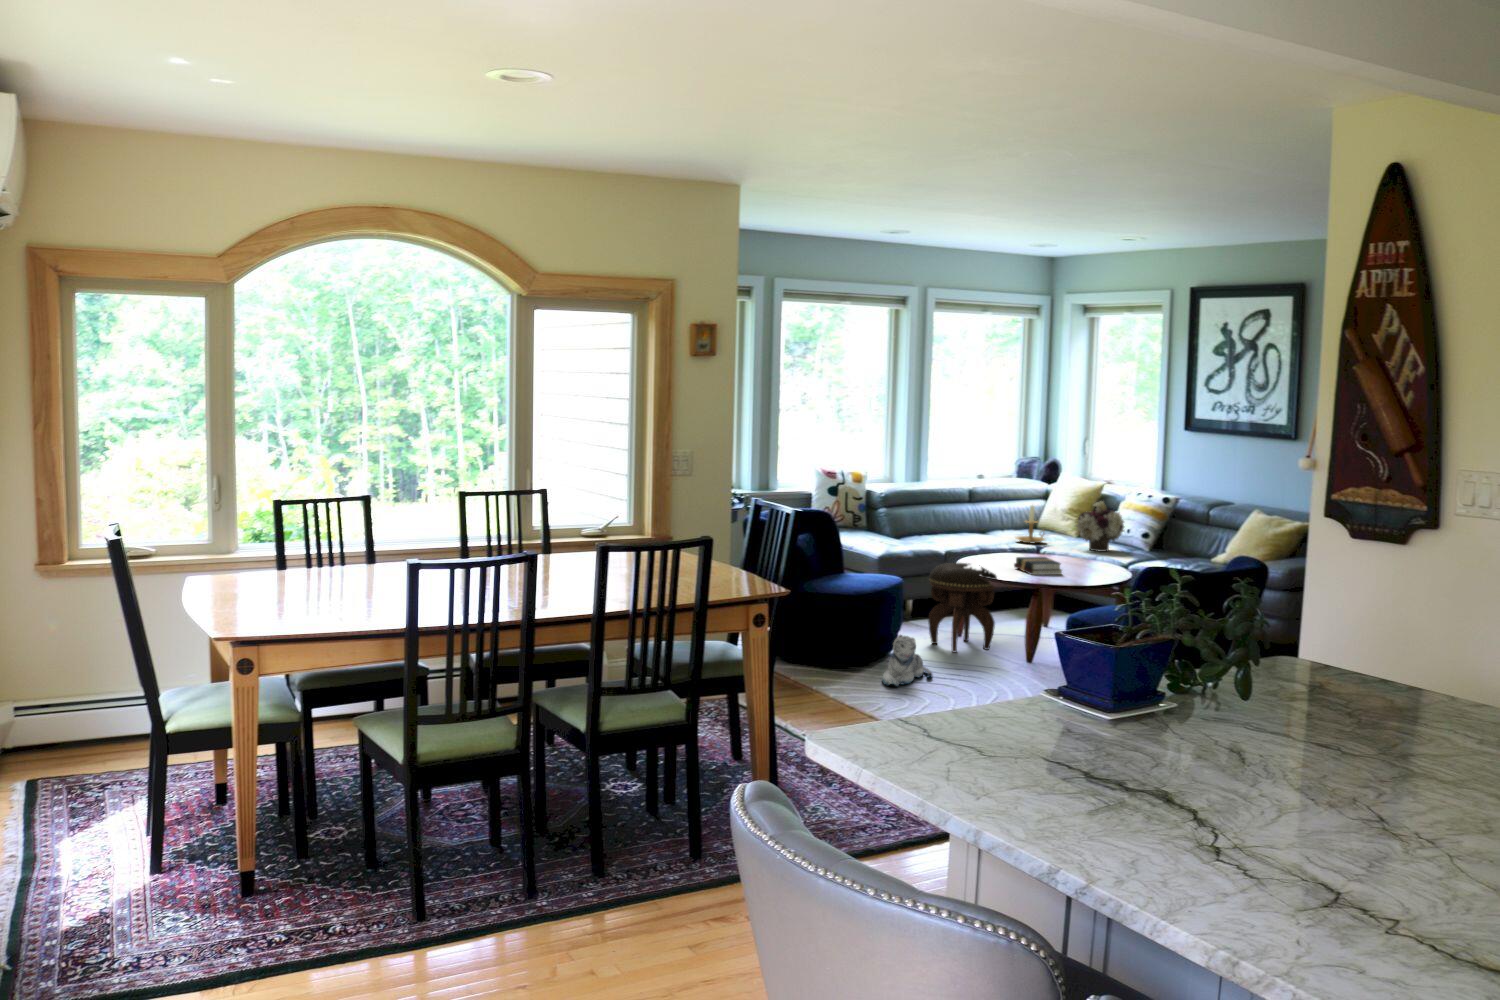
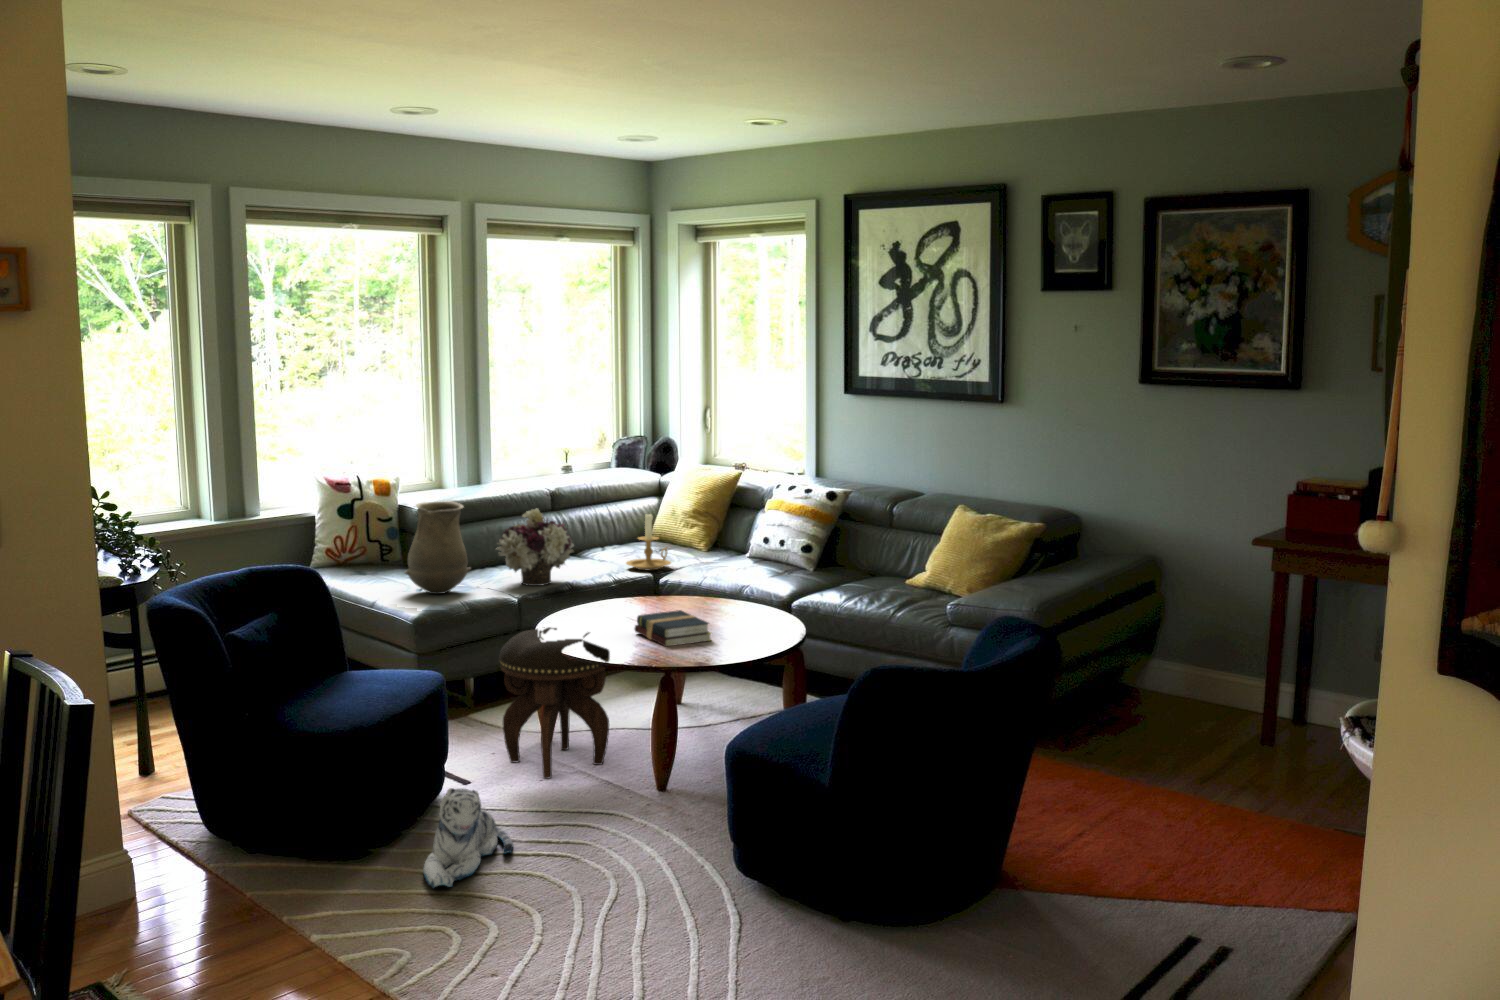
vase: none [871,486,912,544] -> present [404,501,471,594]
flower arrangement: present [1076,501,1124,552] -> present [496,508,574,586]

